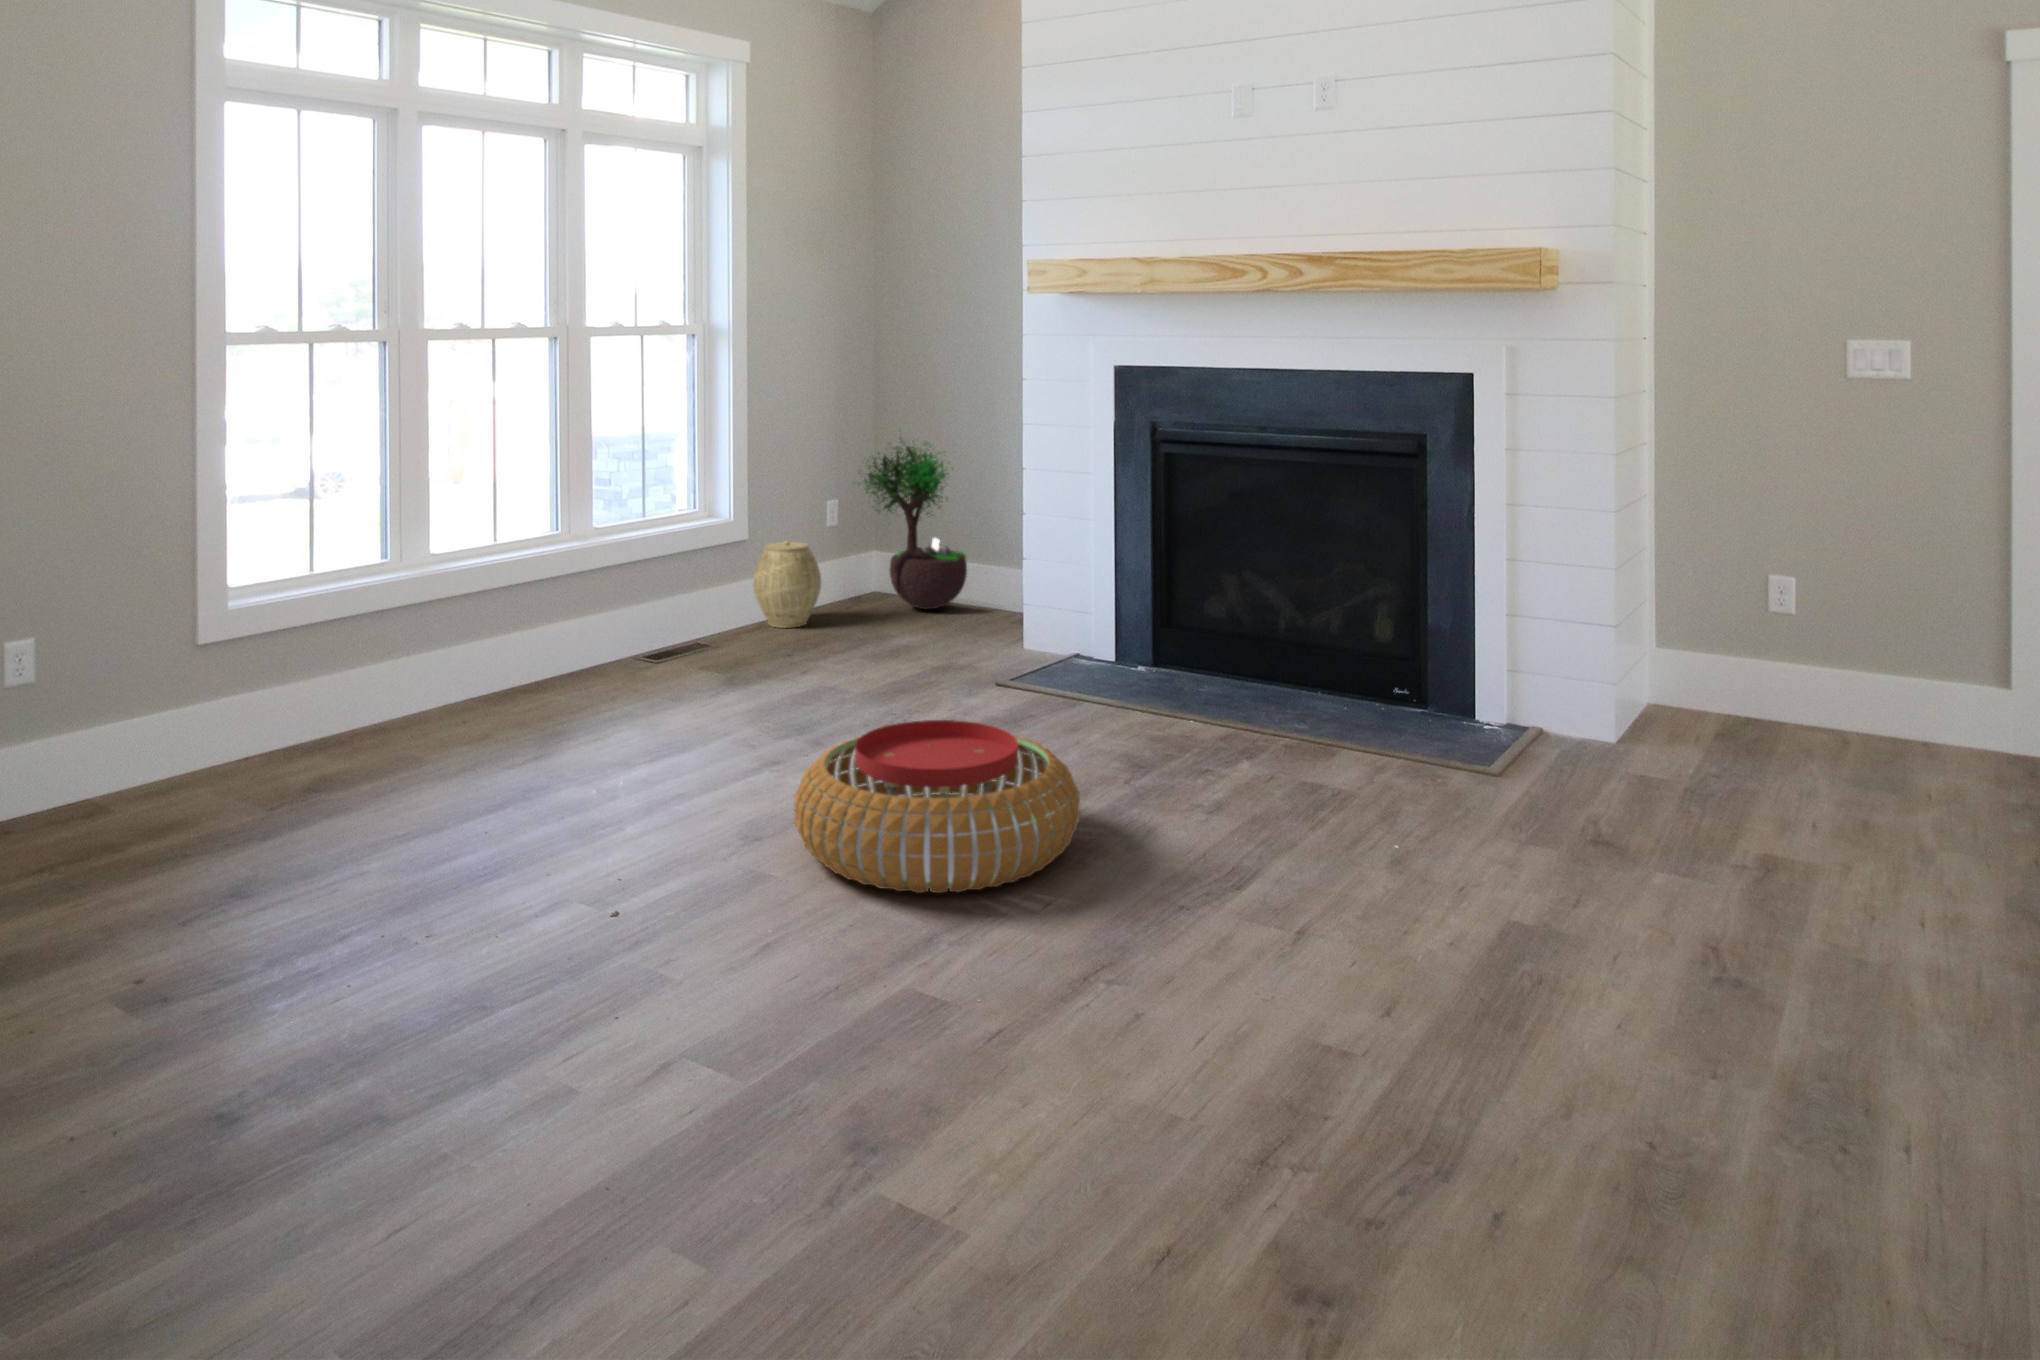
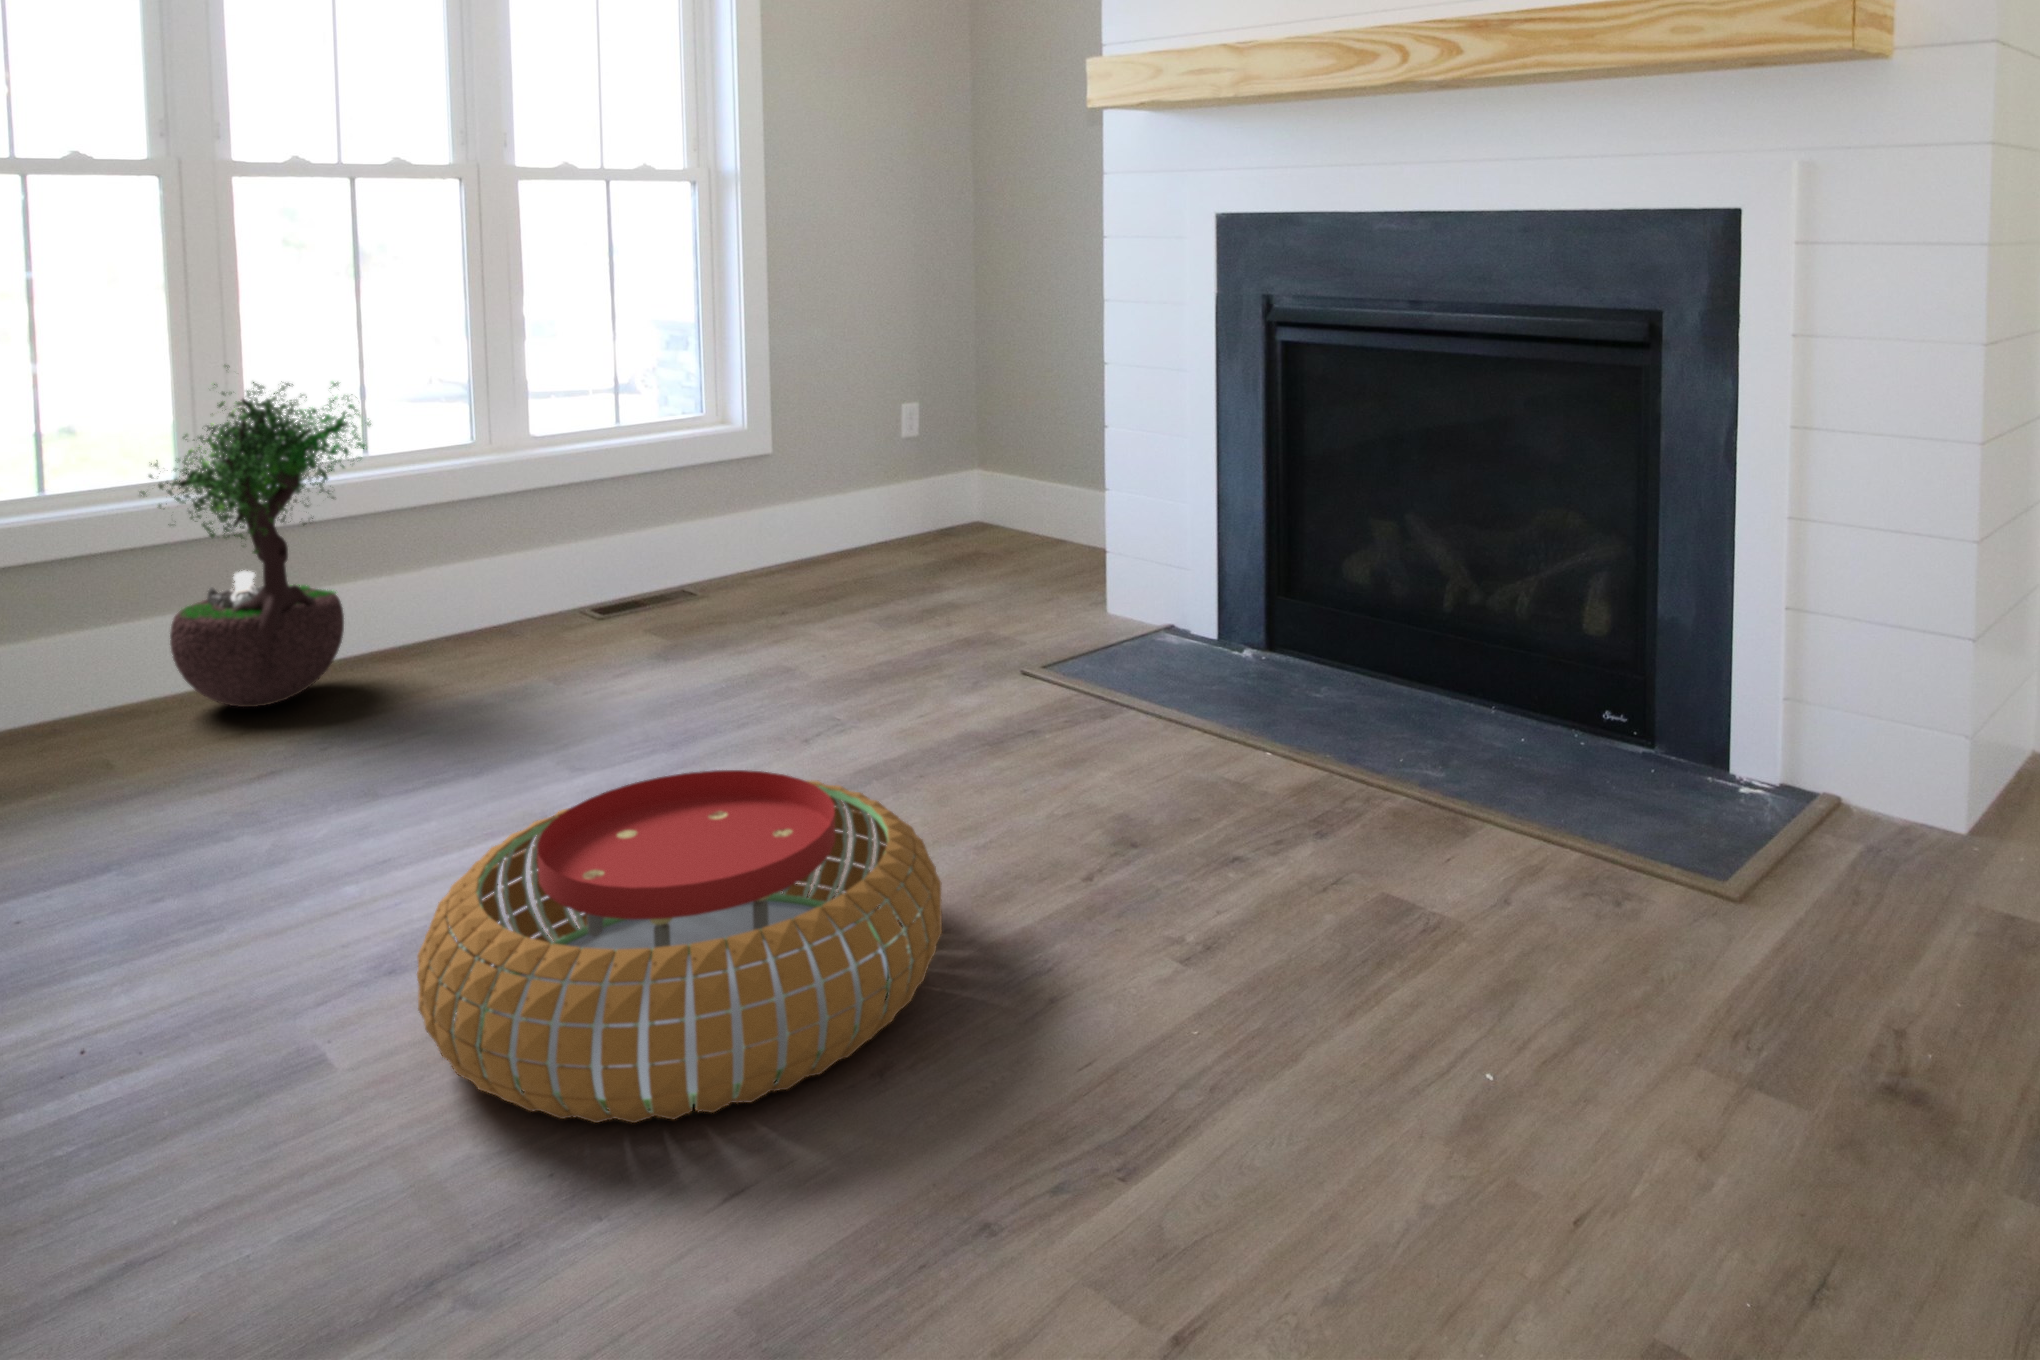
potted tree: present [860,439,967,609] -> present [140,367,371,707]
woven basket: present [753,541,821,628] -> none [778,461,870,576]

